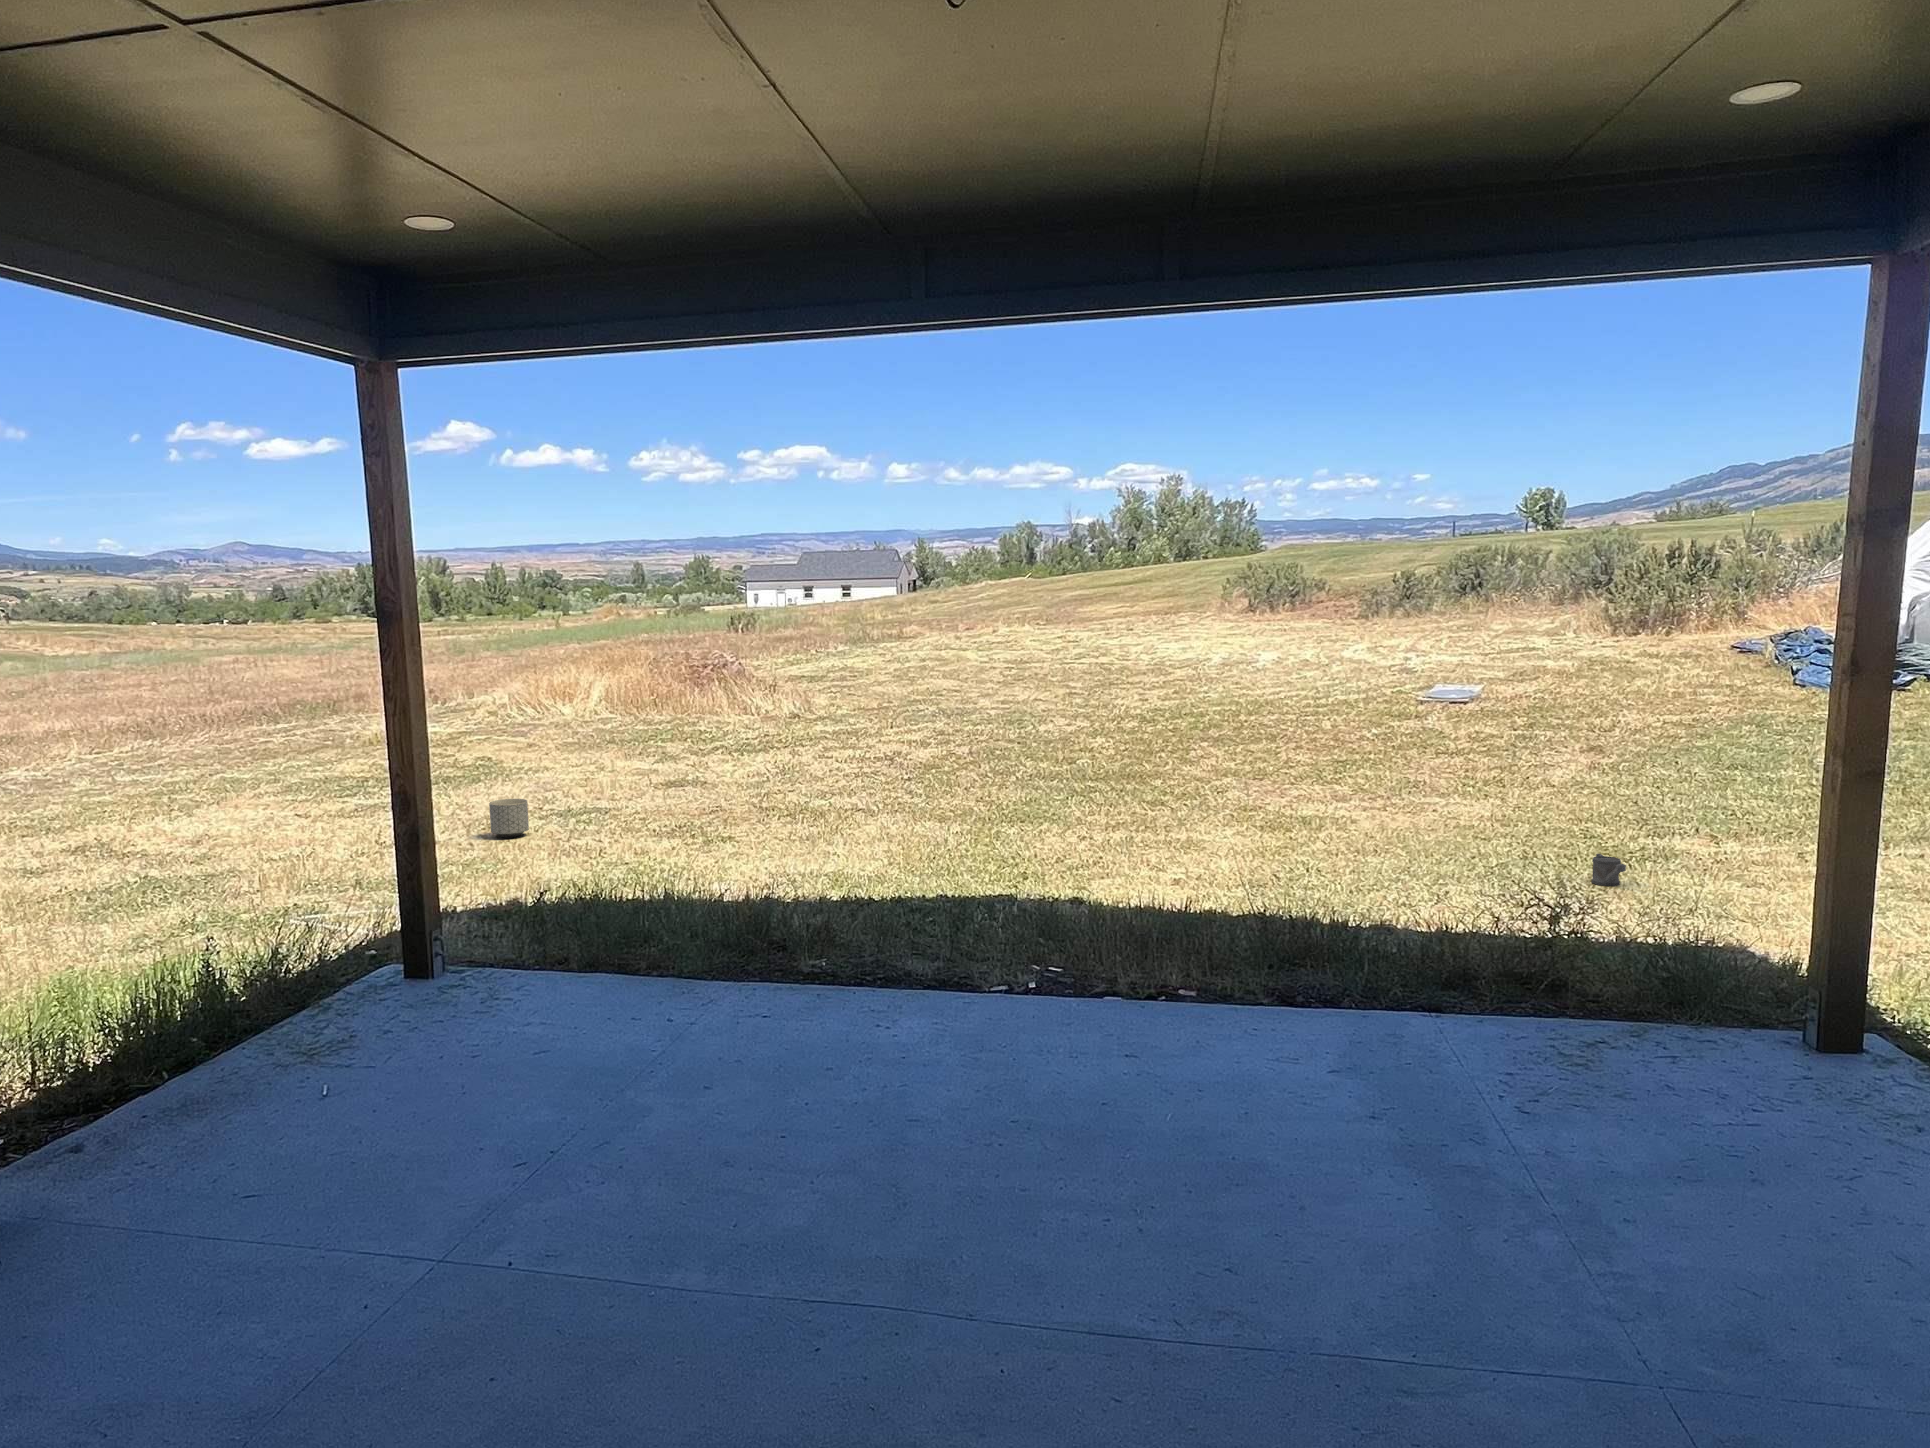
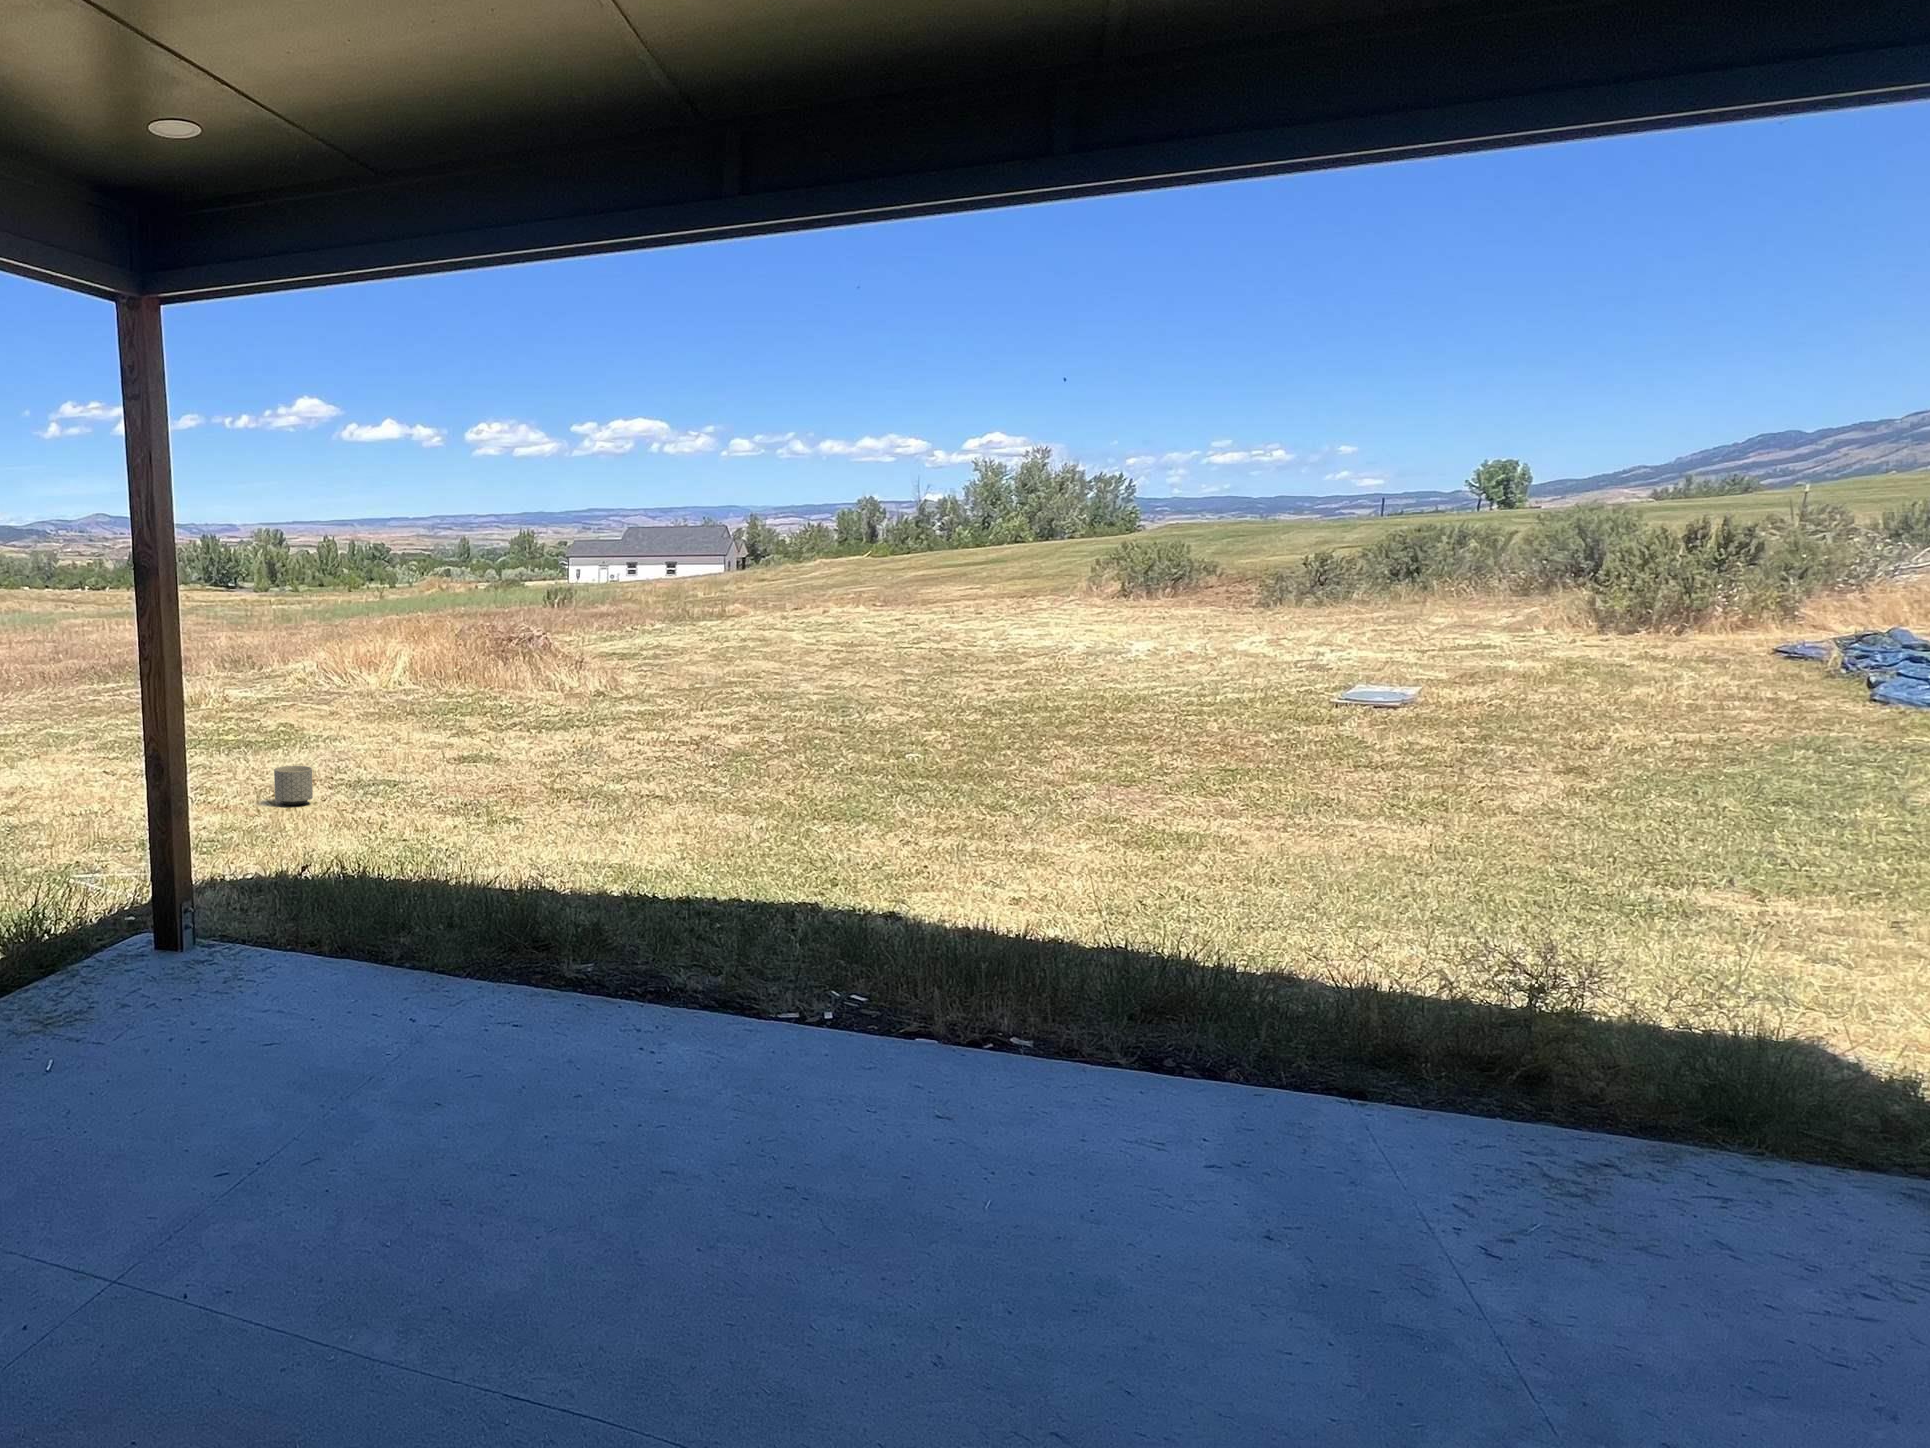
watering can: present [1591,854,1626,886] -> none [1584,904,1642,948]

